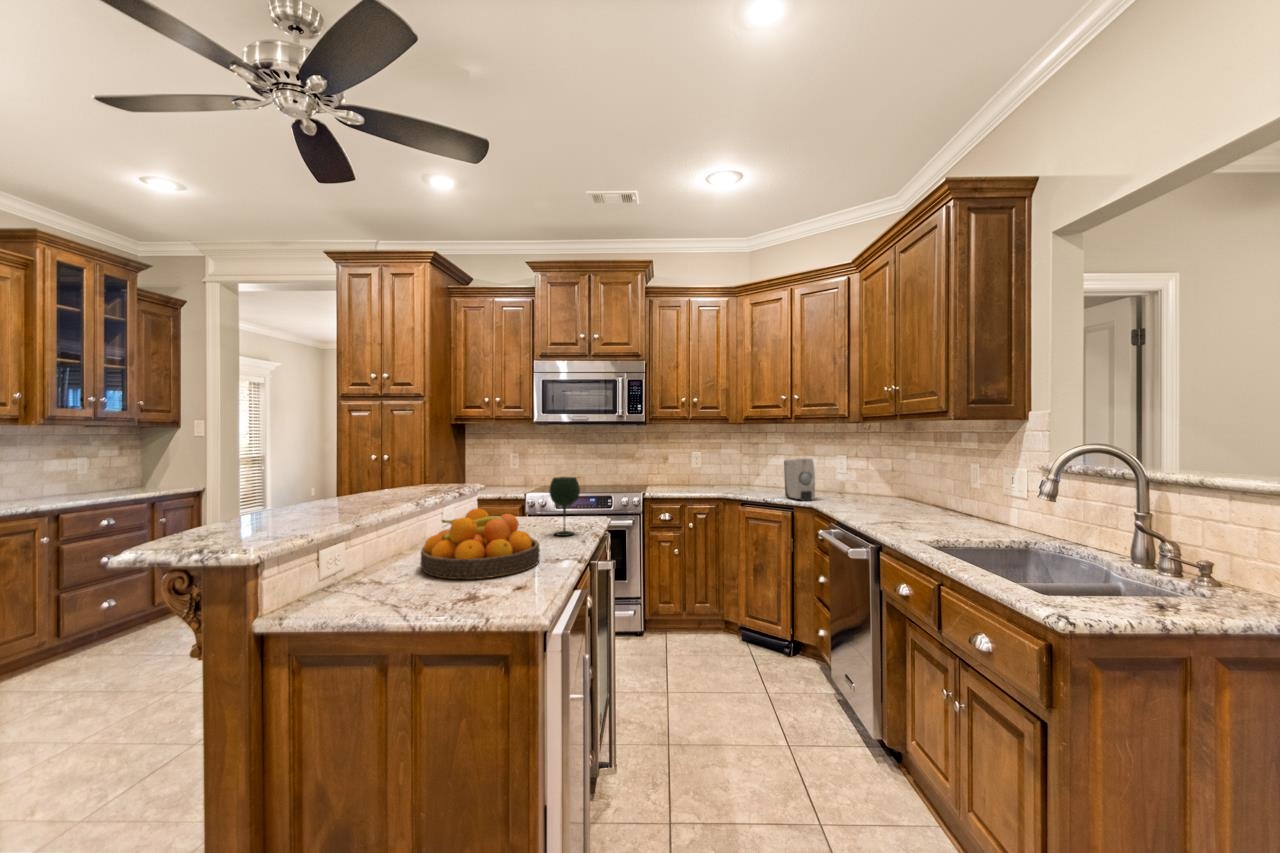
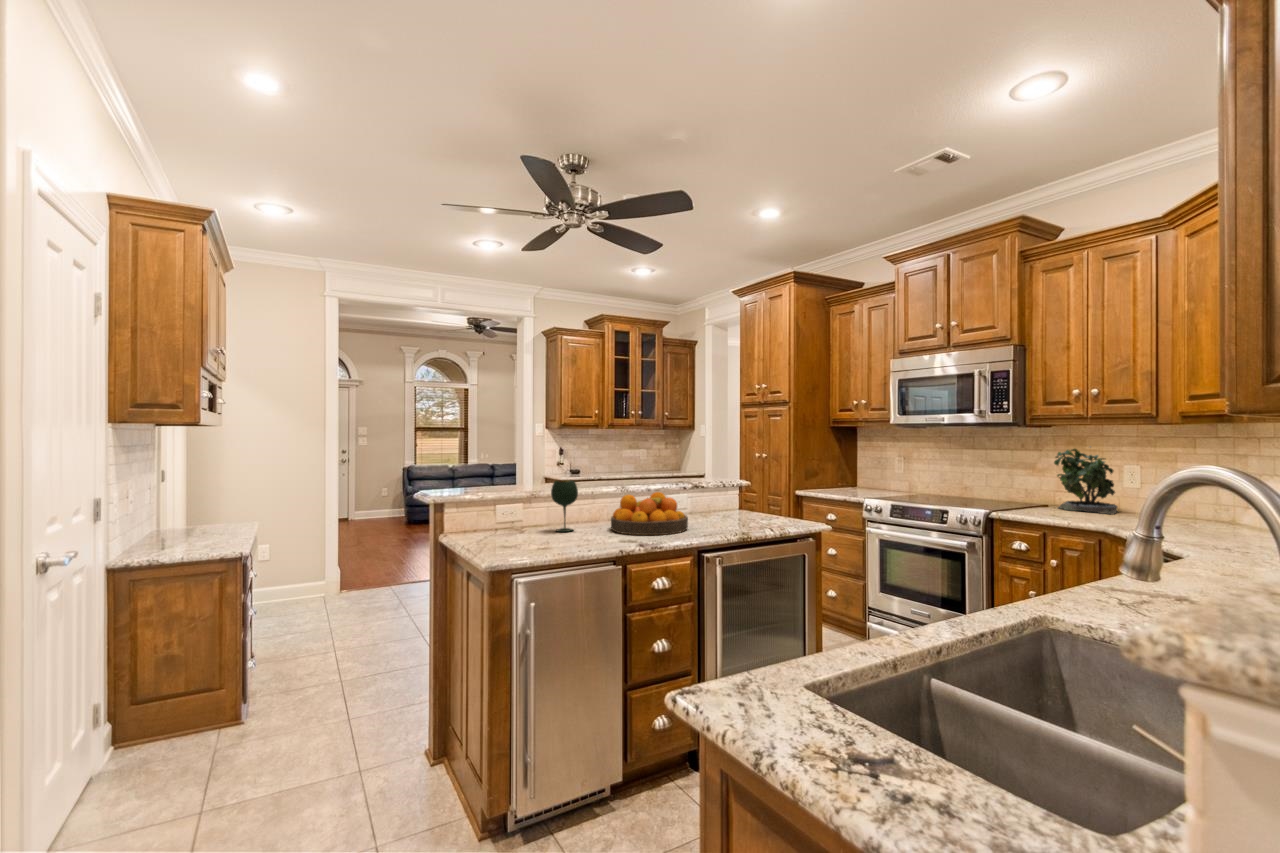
potted plant: none [652,439,694,486] -> present [1054,449,1117,514]
soap dispenser: present [784,459,815,501] -> none [1183,481,1230,552]
wine glass: present [549,477,580,536] -> present [551,480,578,532]

